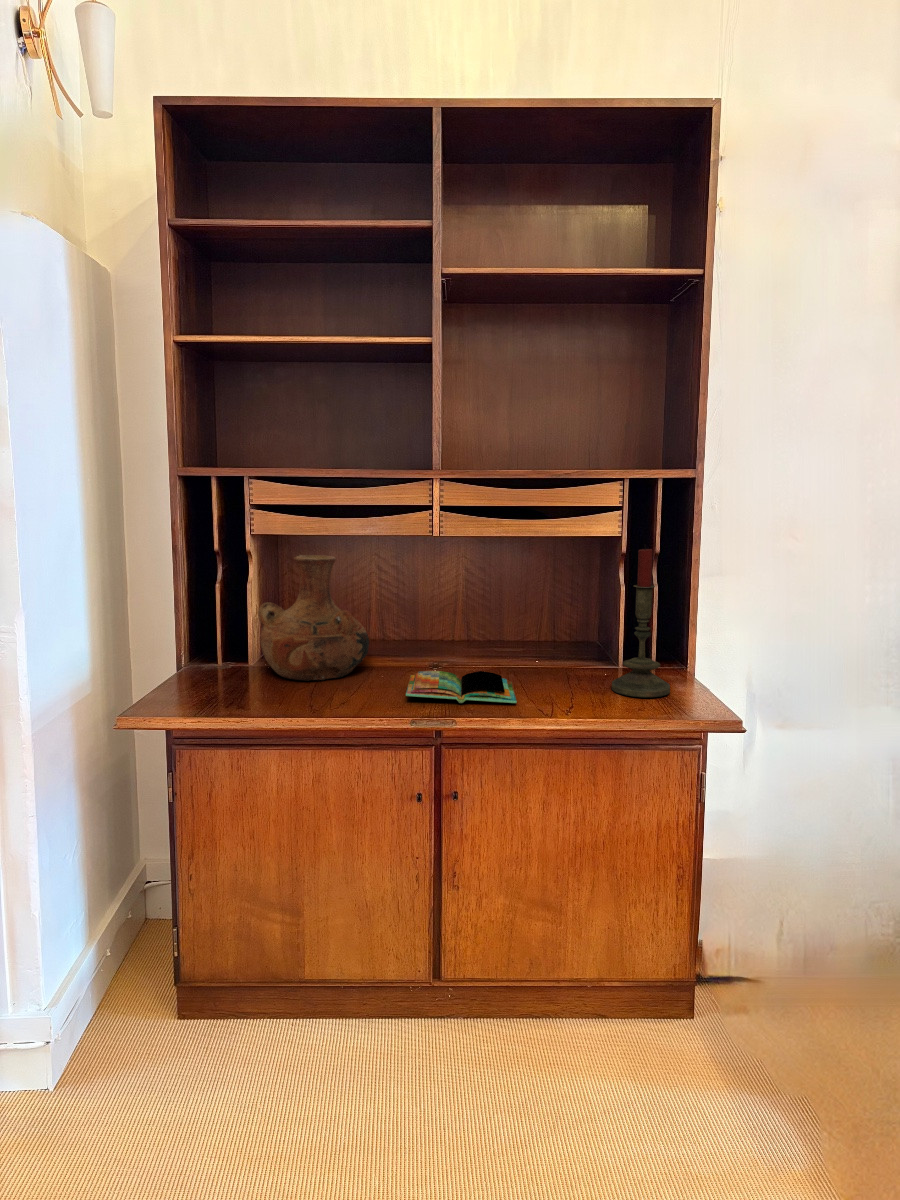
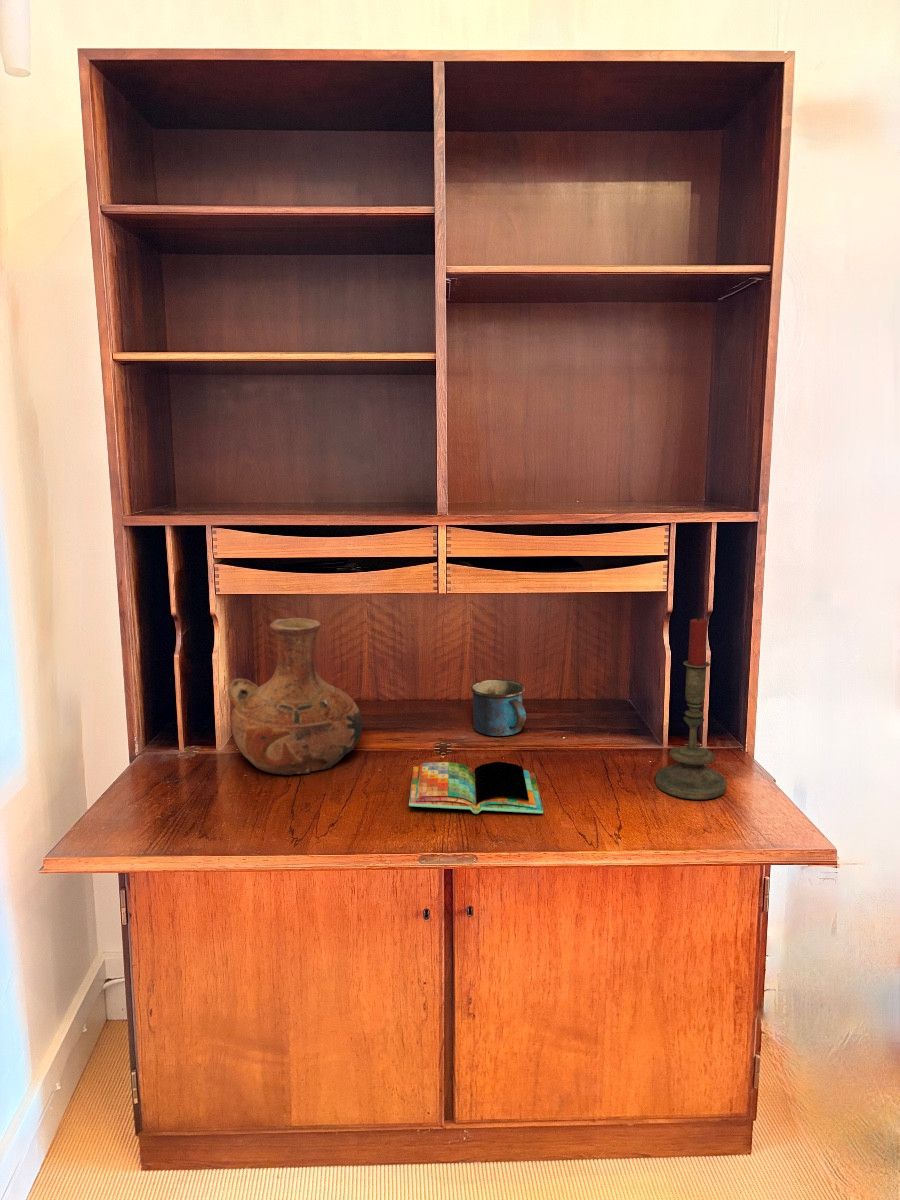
mug: none [460,618,506,661] -> present [471,679,526,736]

